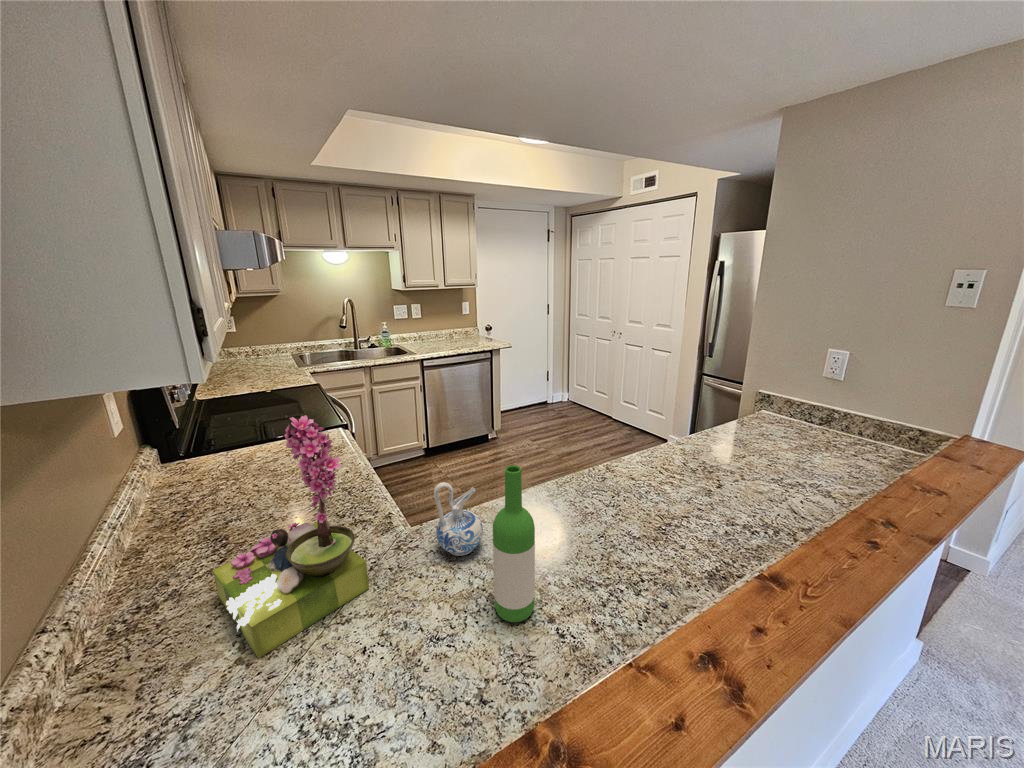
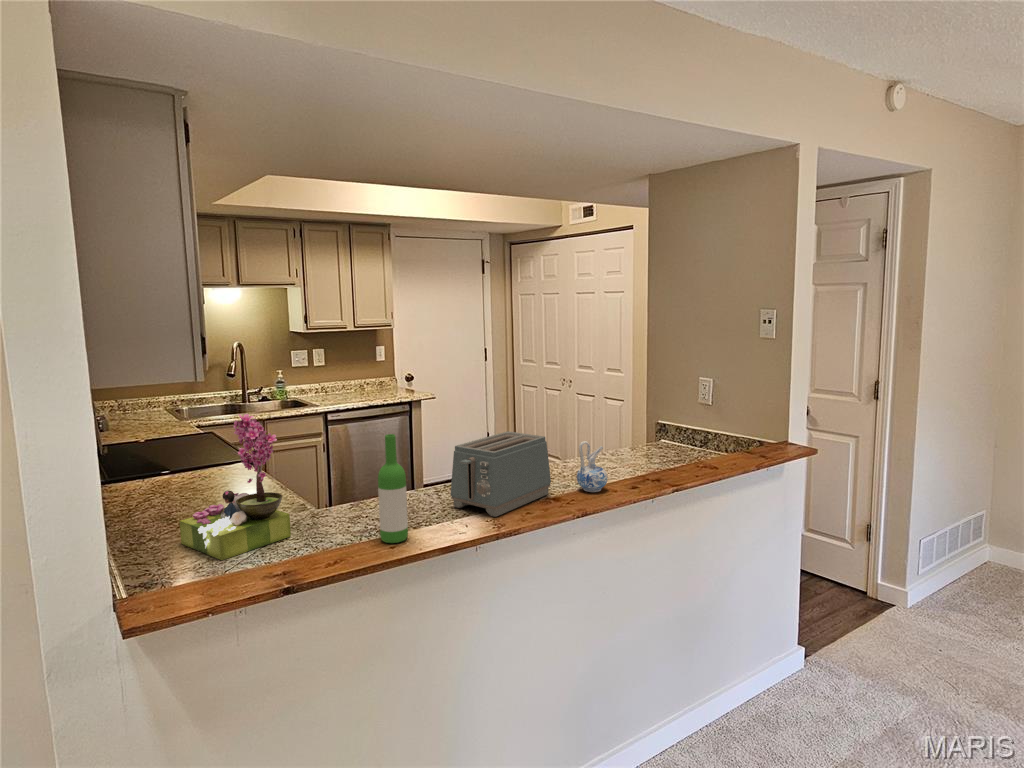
toaster: none [574,421,693,553] -> present [451,431,551,517]
ceramic pitcher: present [434,482,483,556] -> present [577,441,608,492]

